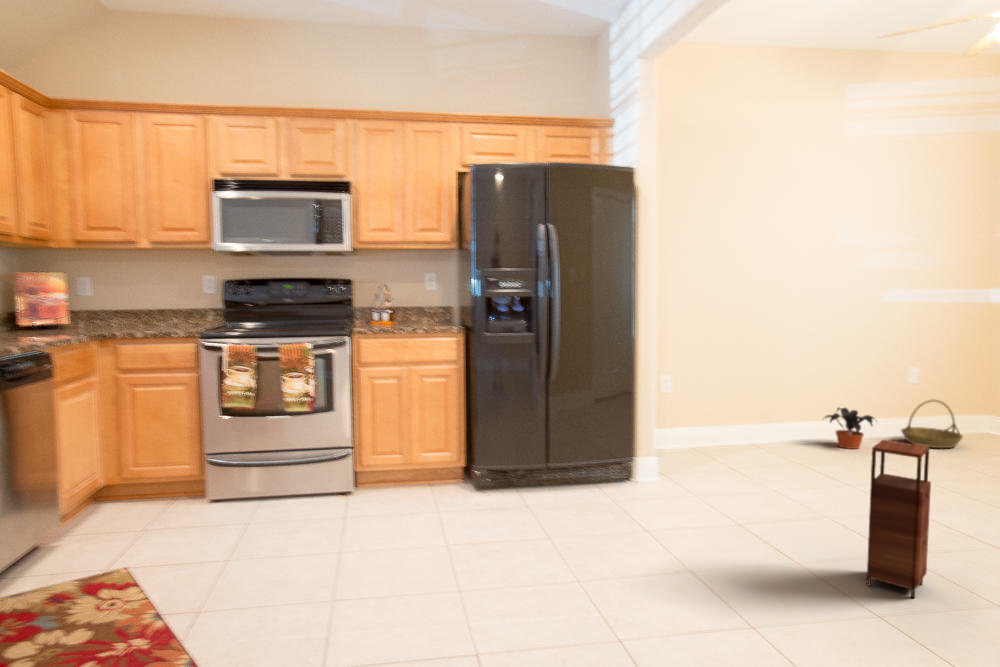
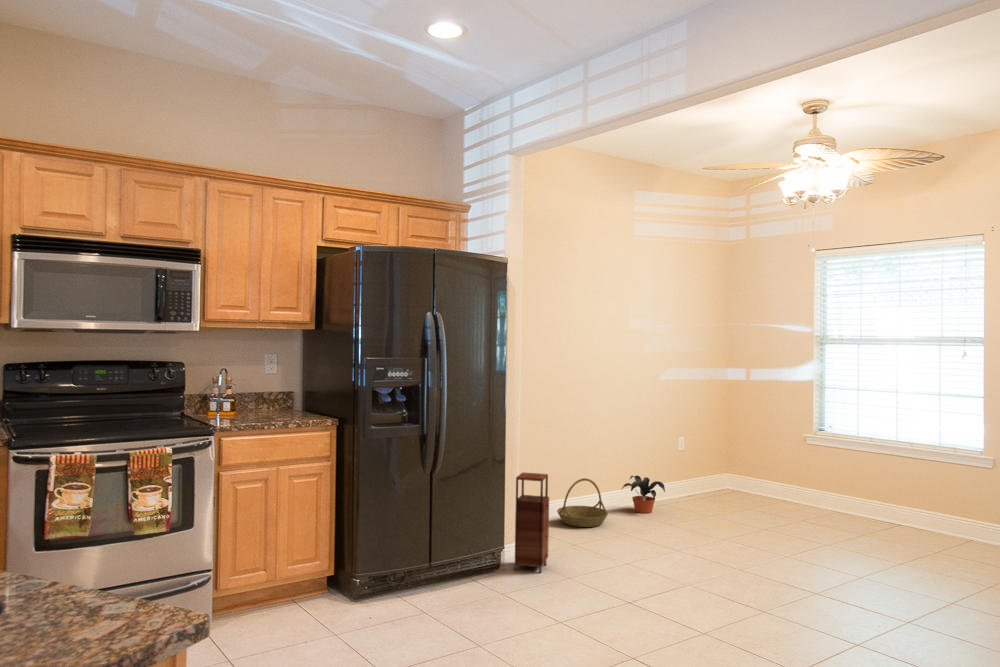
basket: present [901,400,963,448] -> present [557,478,608,527]
storage cabinet: present [867,440,931,598] -> present [514,473,549,573]

